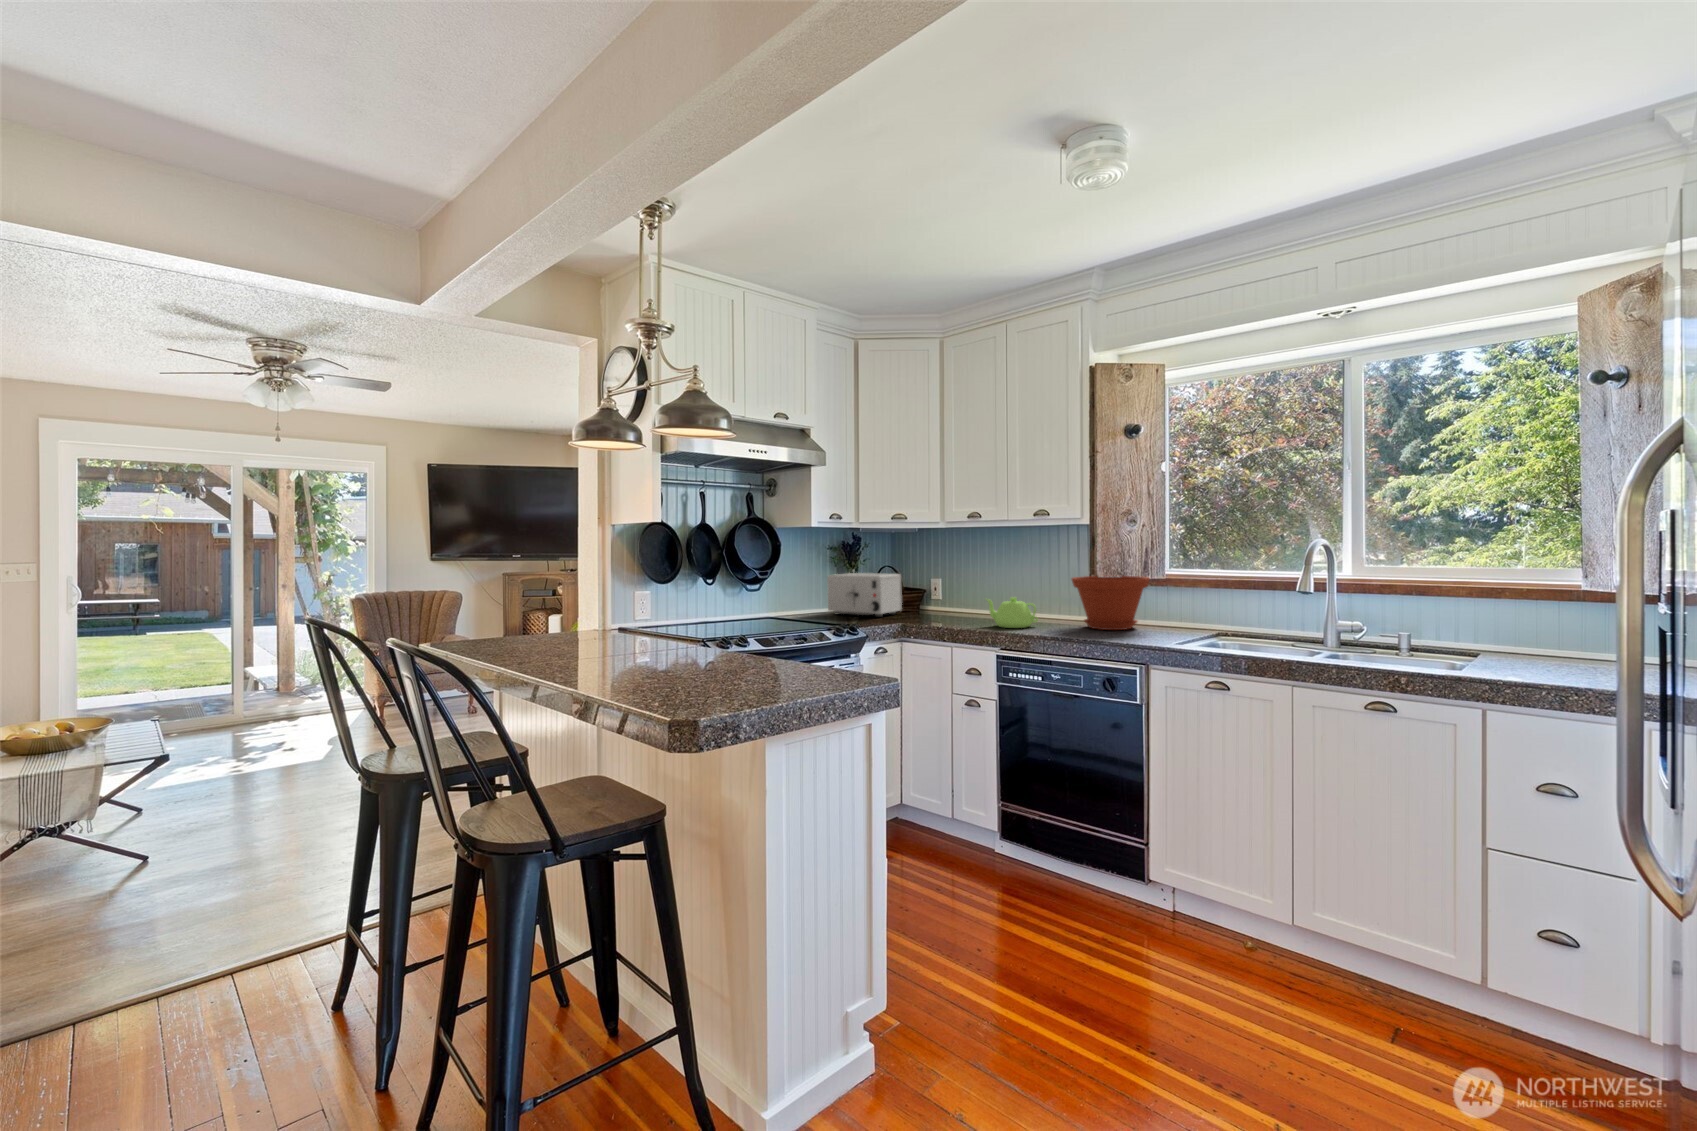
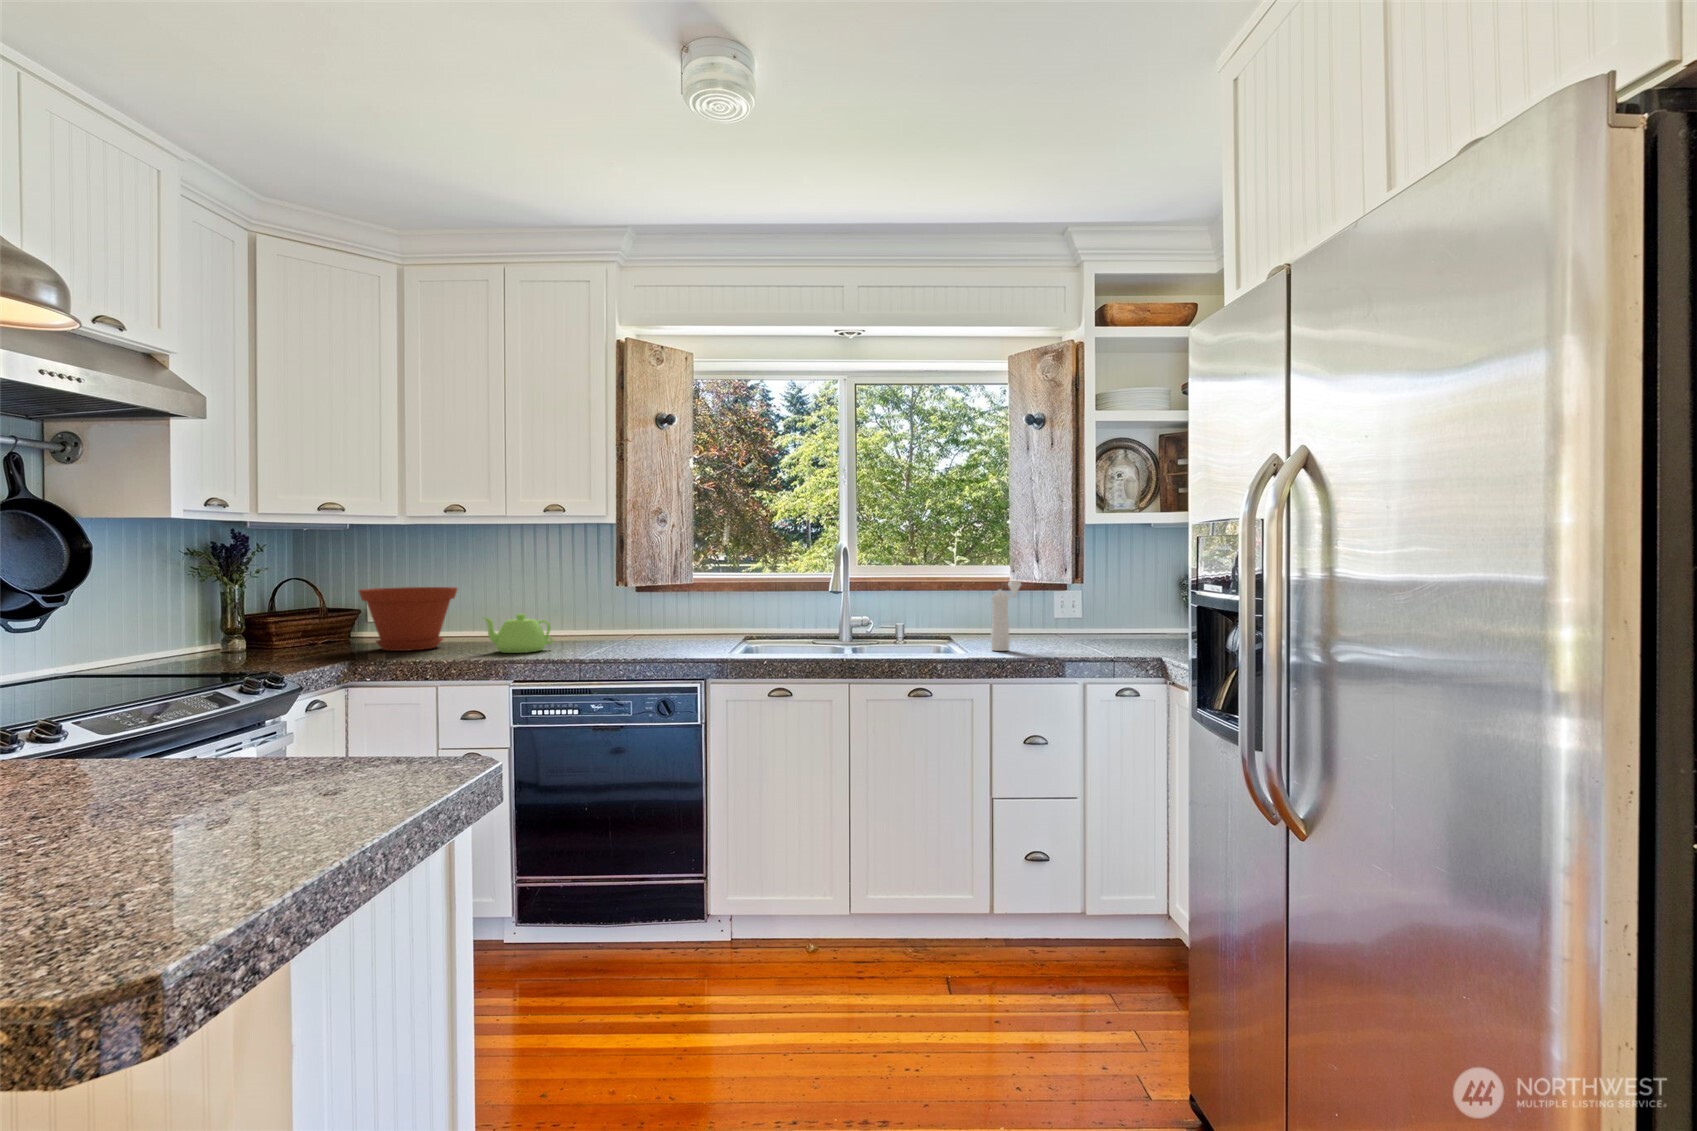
toaster: present [827,573,902,617] -> none [187,589,326,655]
plant pot: present [1072,576,1150,630] -> present [359,587,458,651]
pepper mill: none [1507,584,1570,671] -> present [991,581,1021,651]

